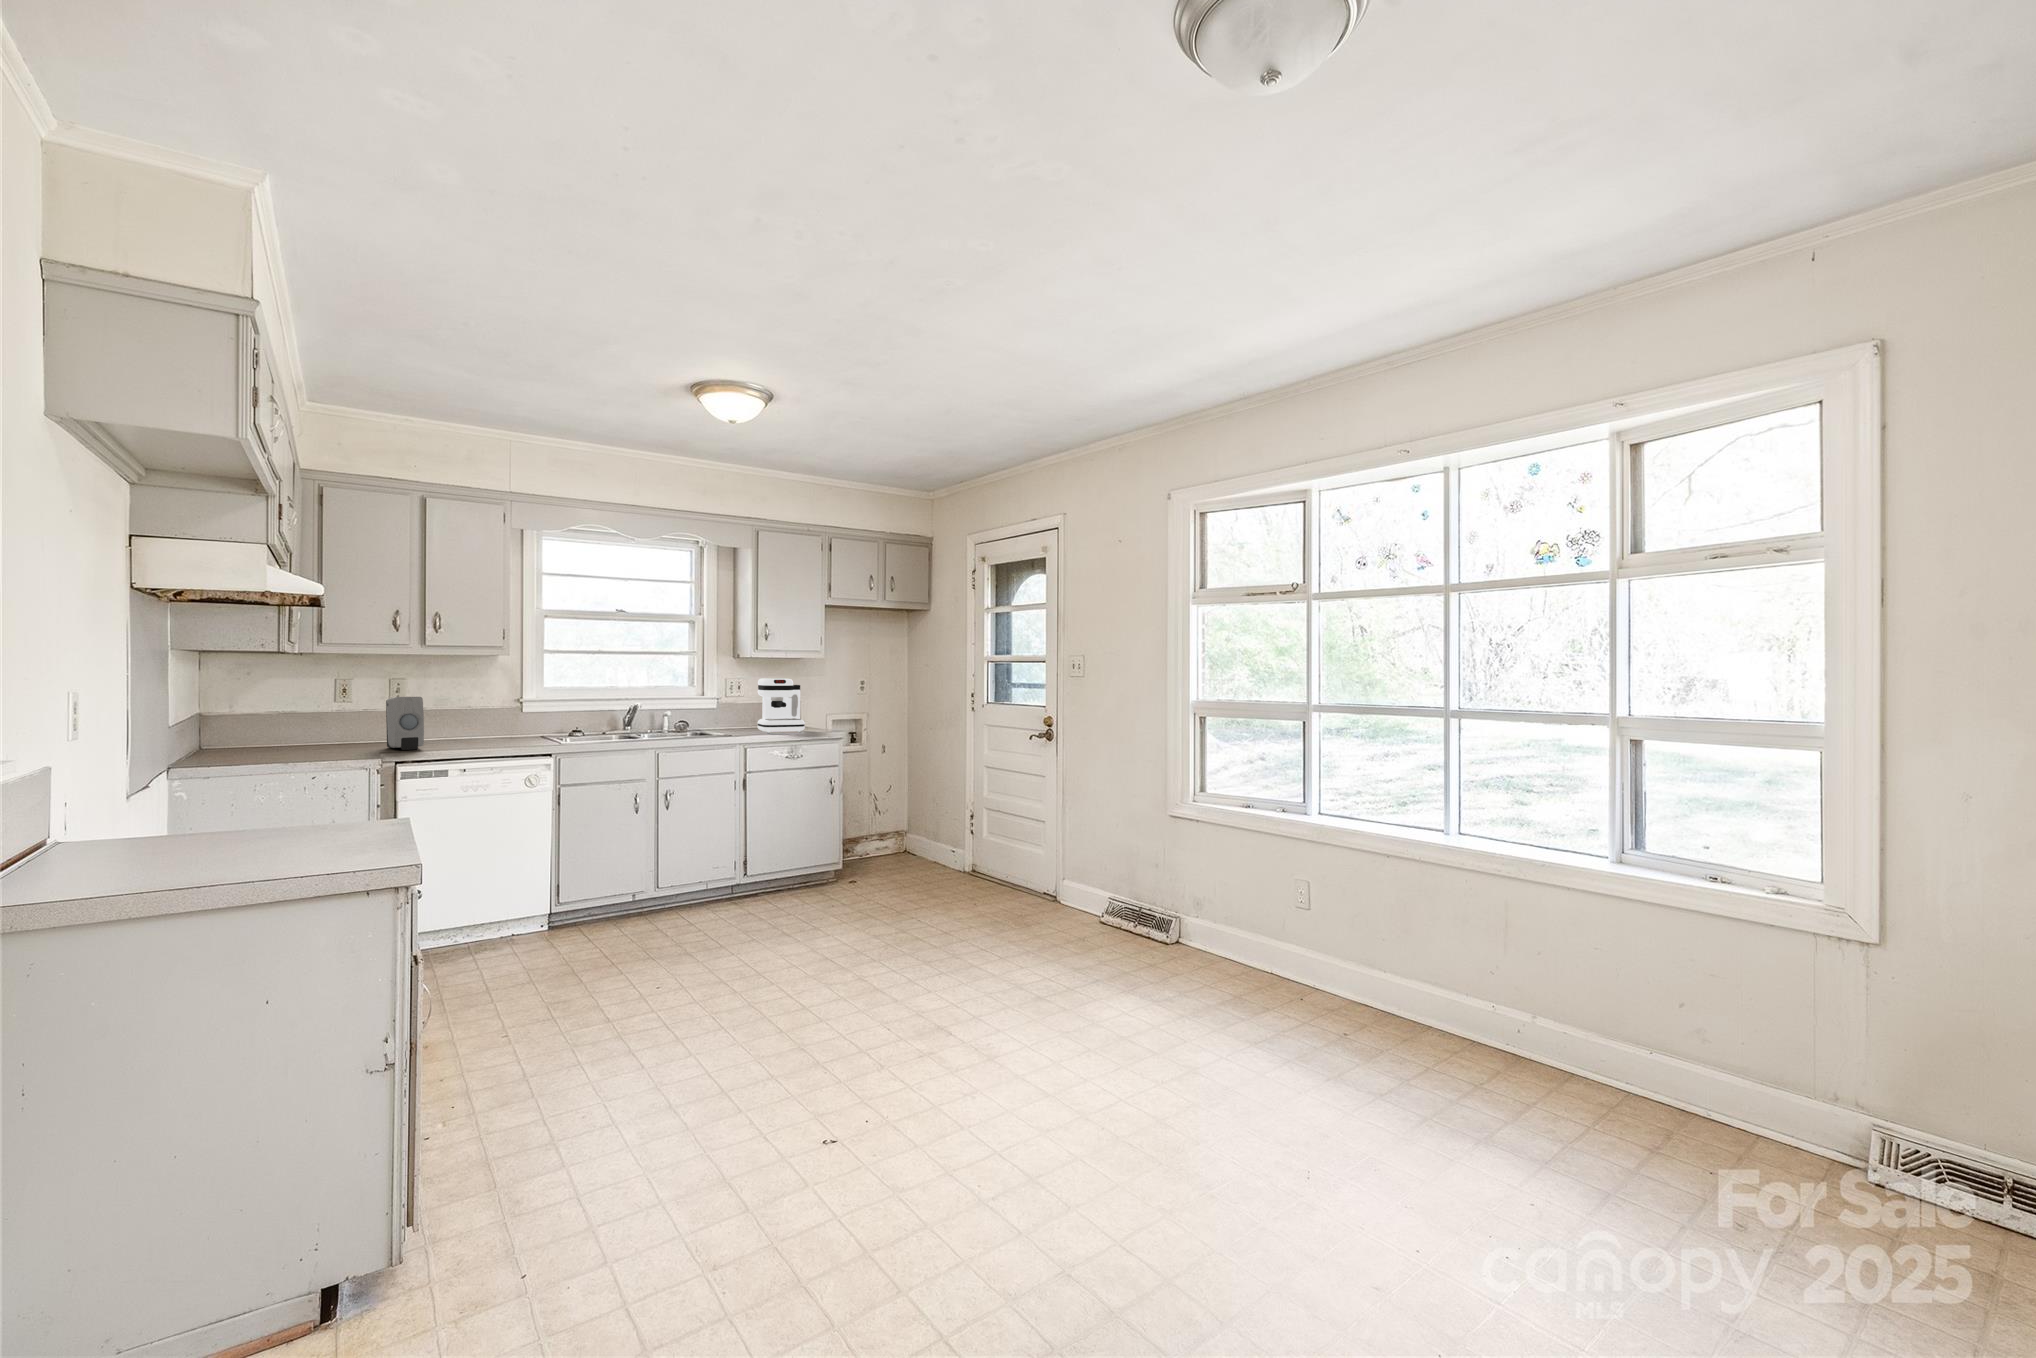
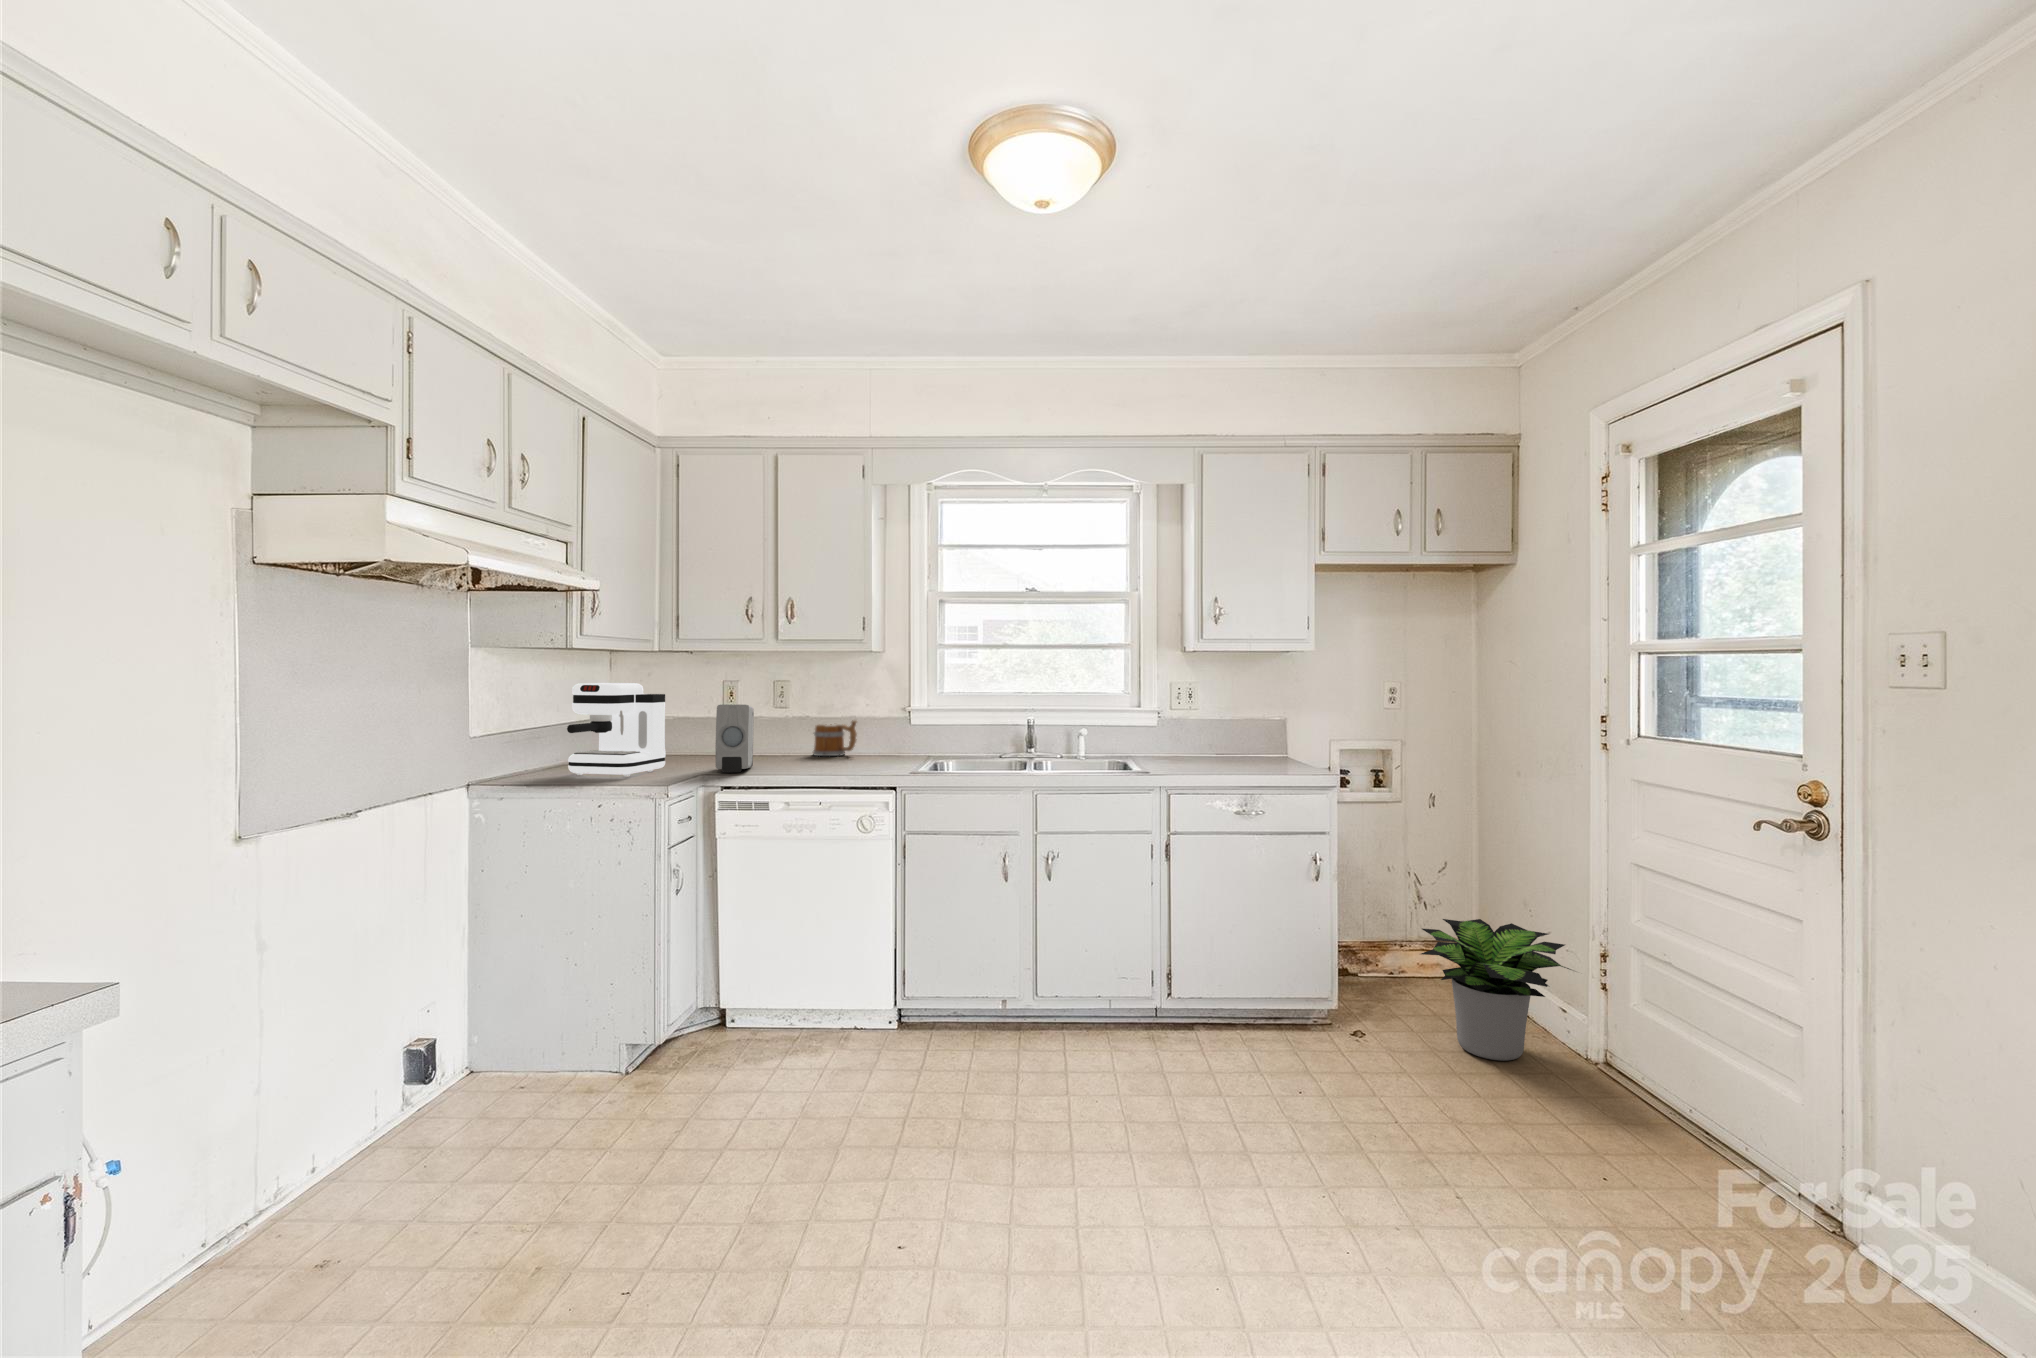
coffee maker: present [757,678,805,733] -> present [567,683,665,776]
mug: none [438,709,482,738] -> present [813,720,857,756]
potted plant: none [884,810,964,881] -> present [1421,919,1571,1061]

